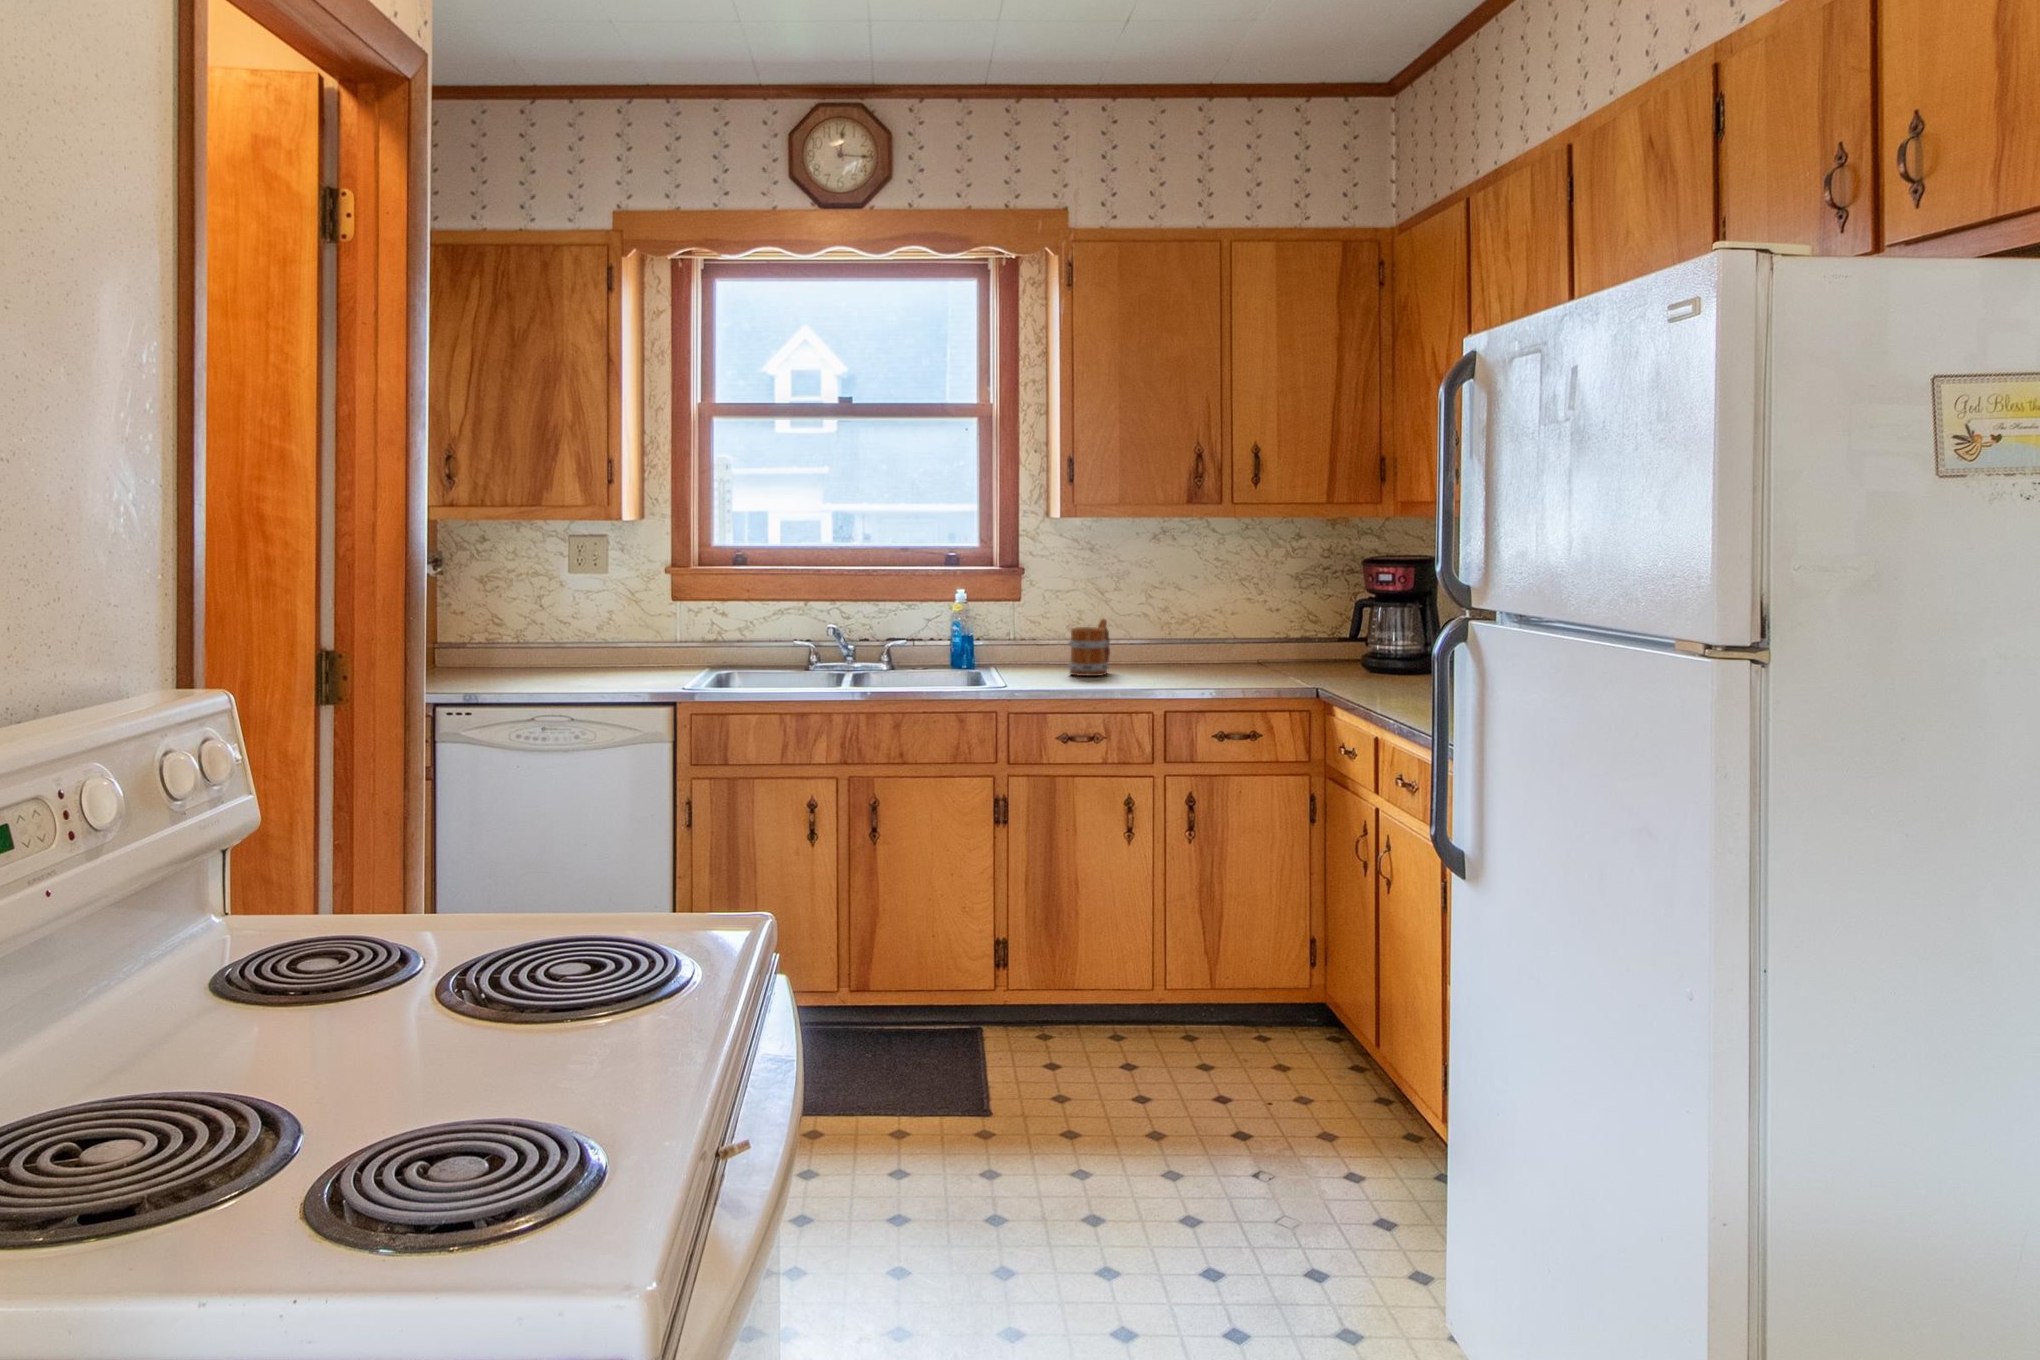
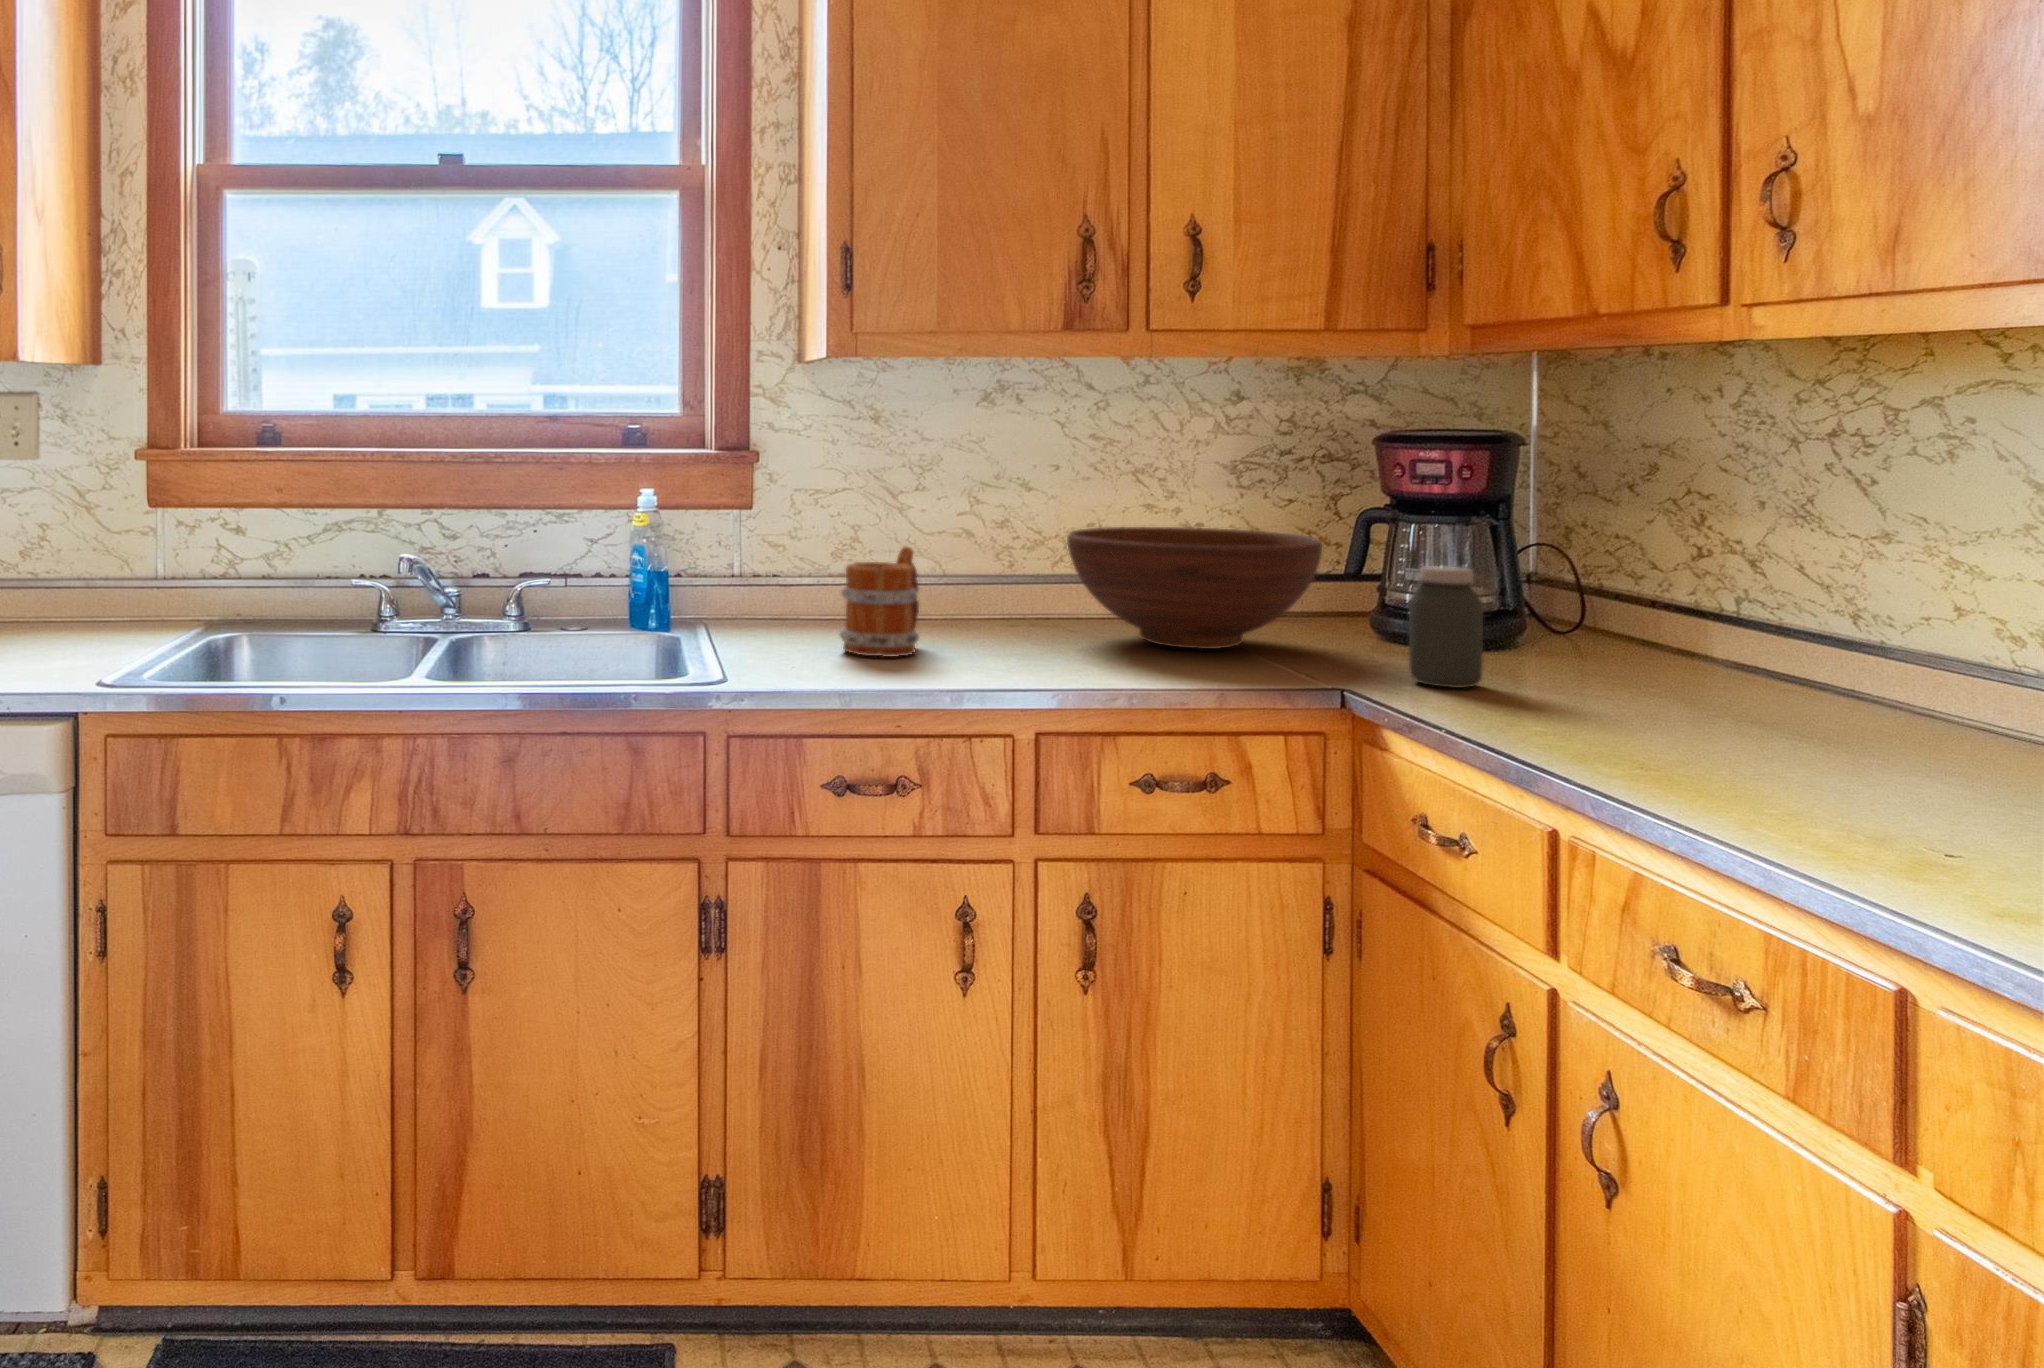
fruit bowl: none [1189,609,1316,671] -> present [1067,527,1322,649]
jar: none [1347,624,1380,683] -> present [1409,566,1483,688]

